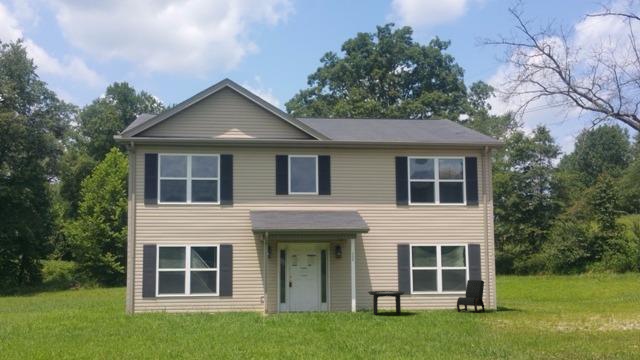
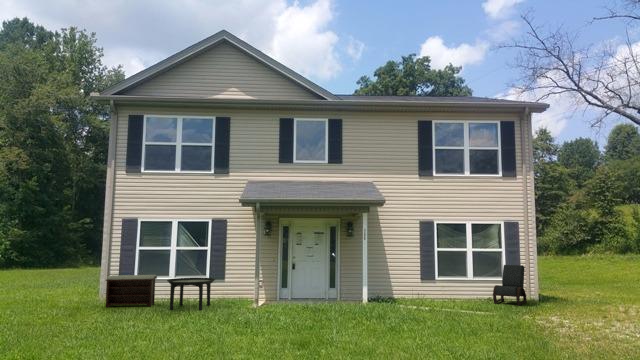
round table: present [368,291,405,315] -> present [167,277,215,310]
bench: none [135,293,175,320] -> present [106,275,157,307]

